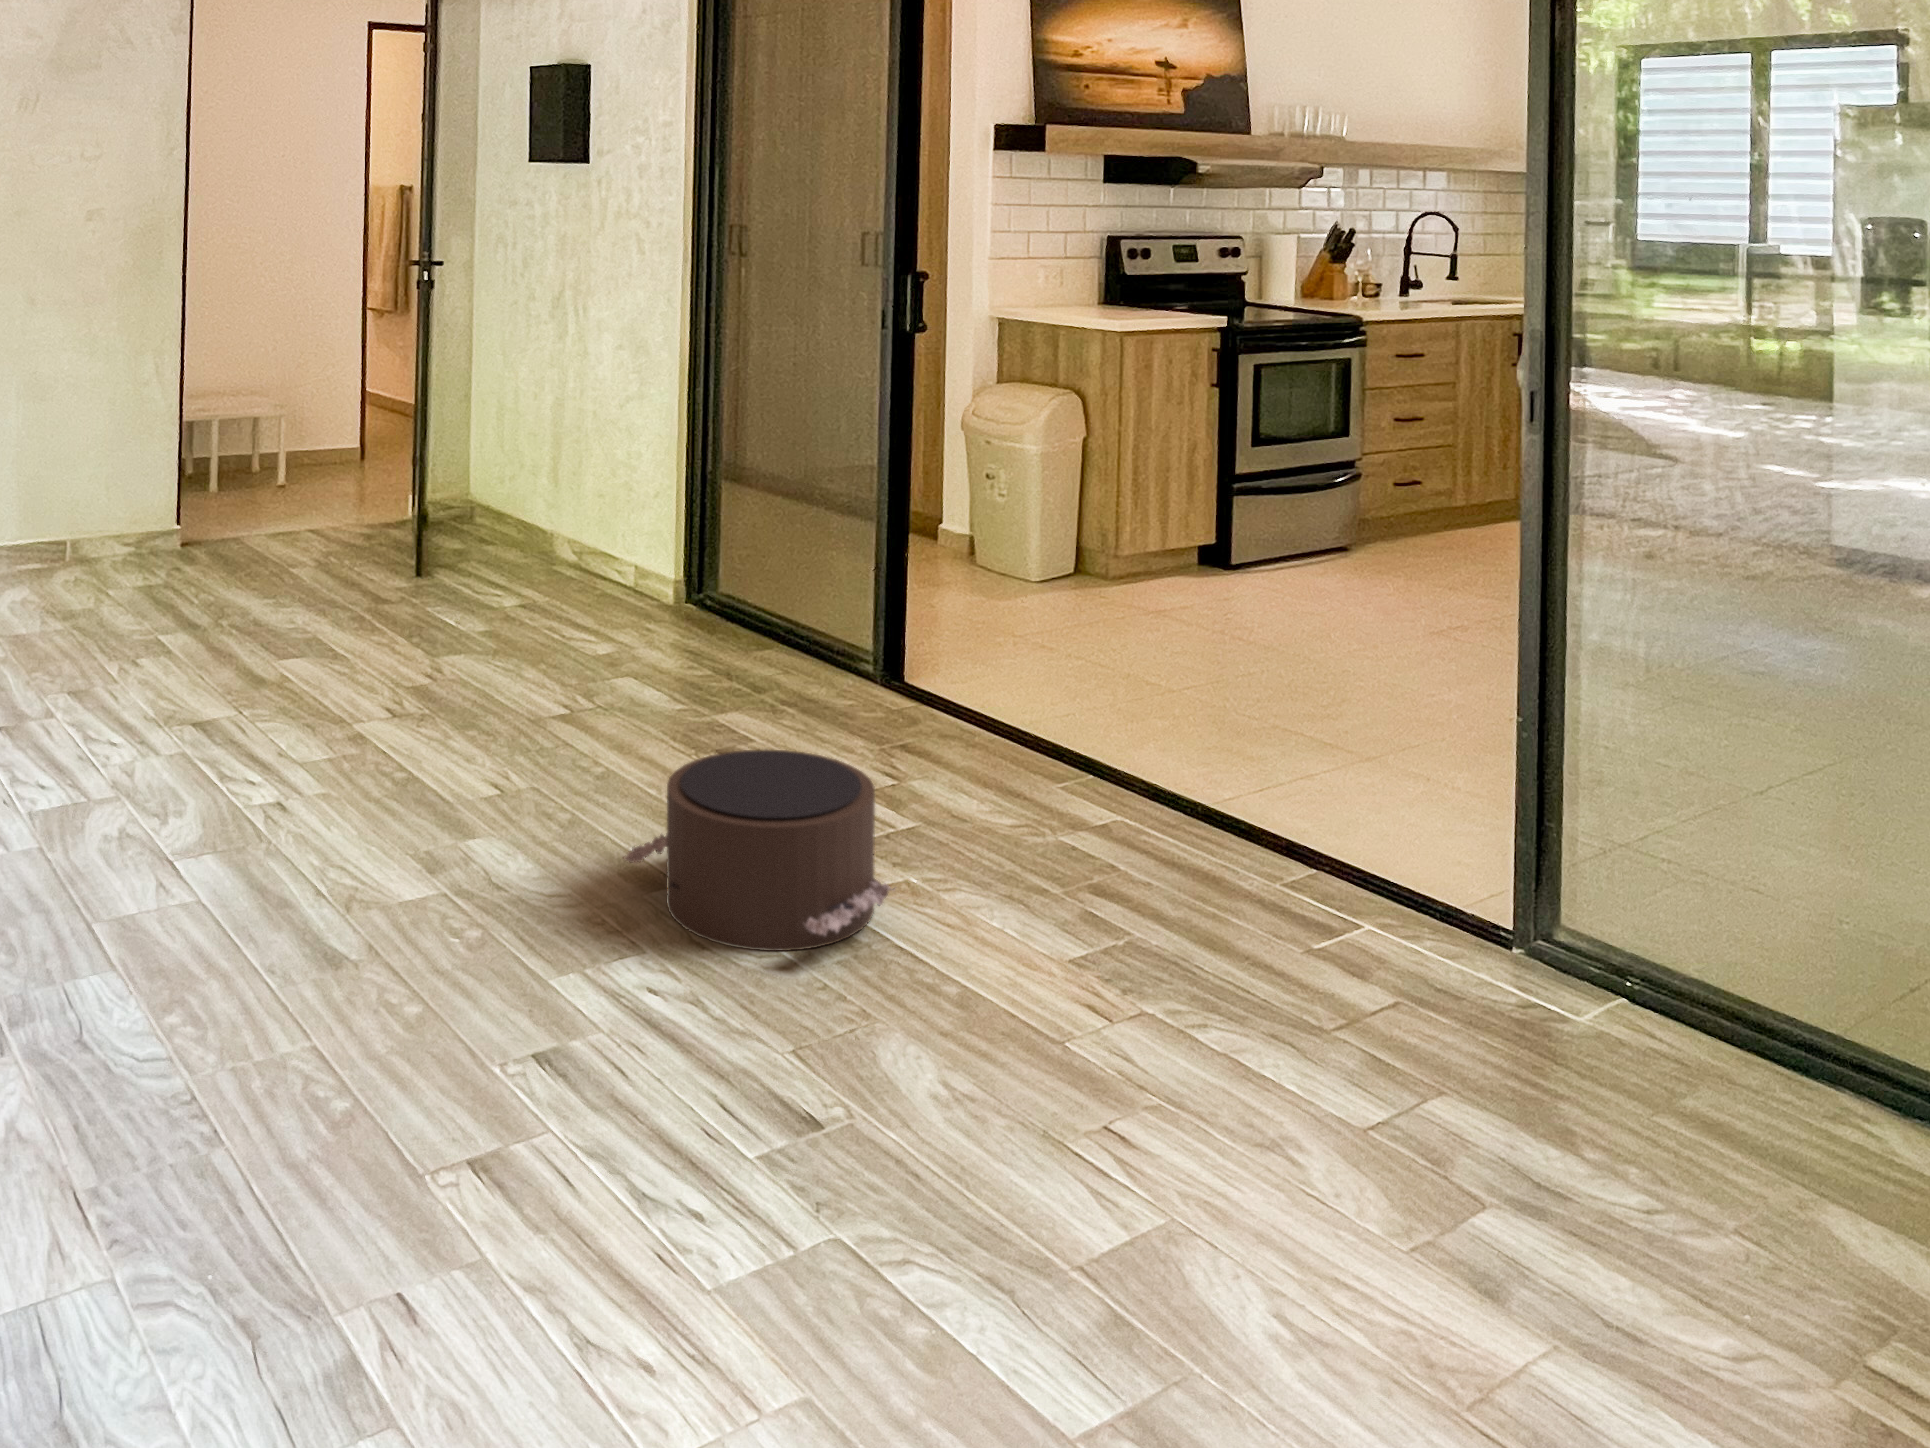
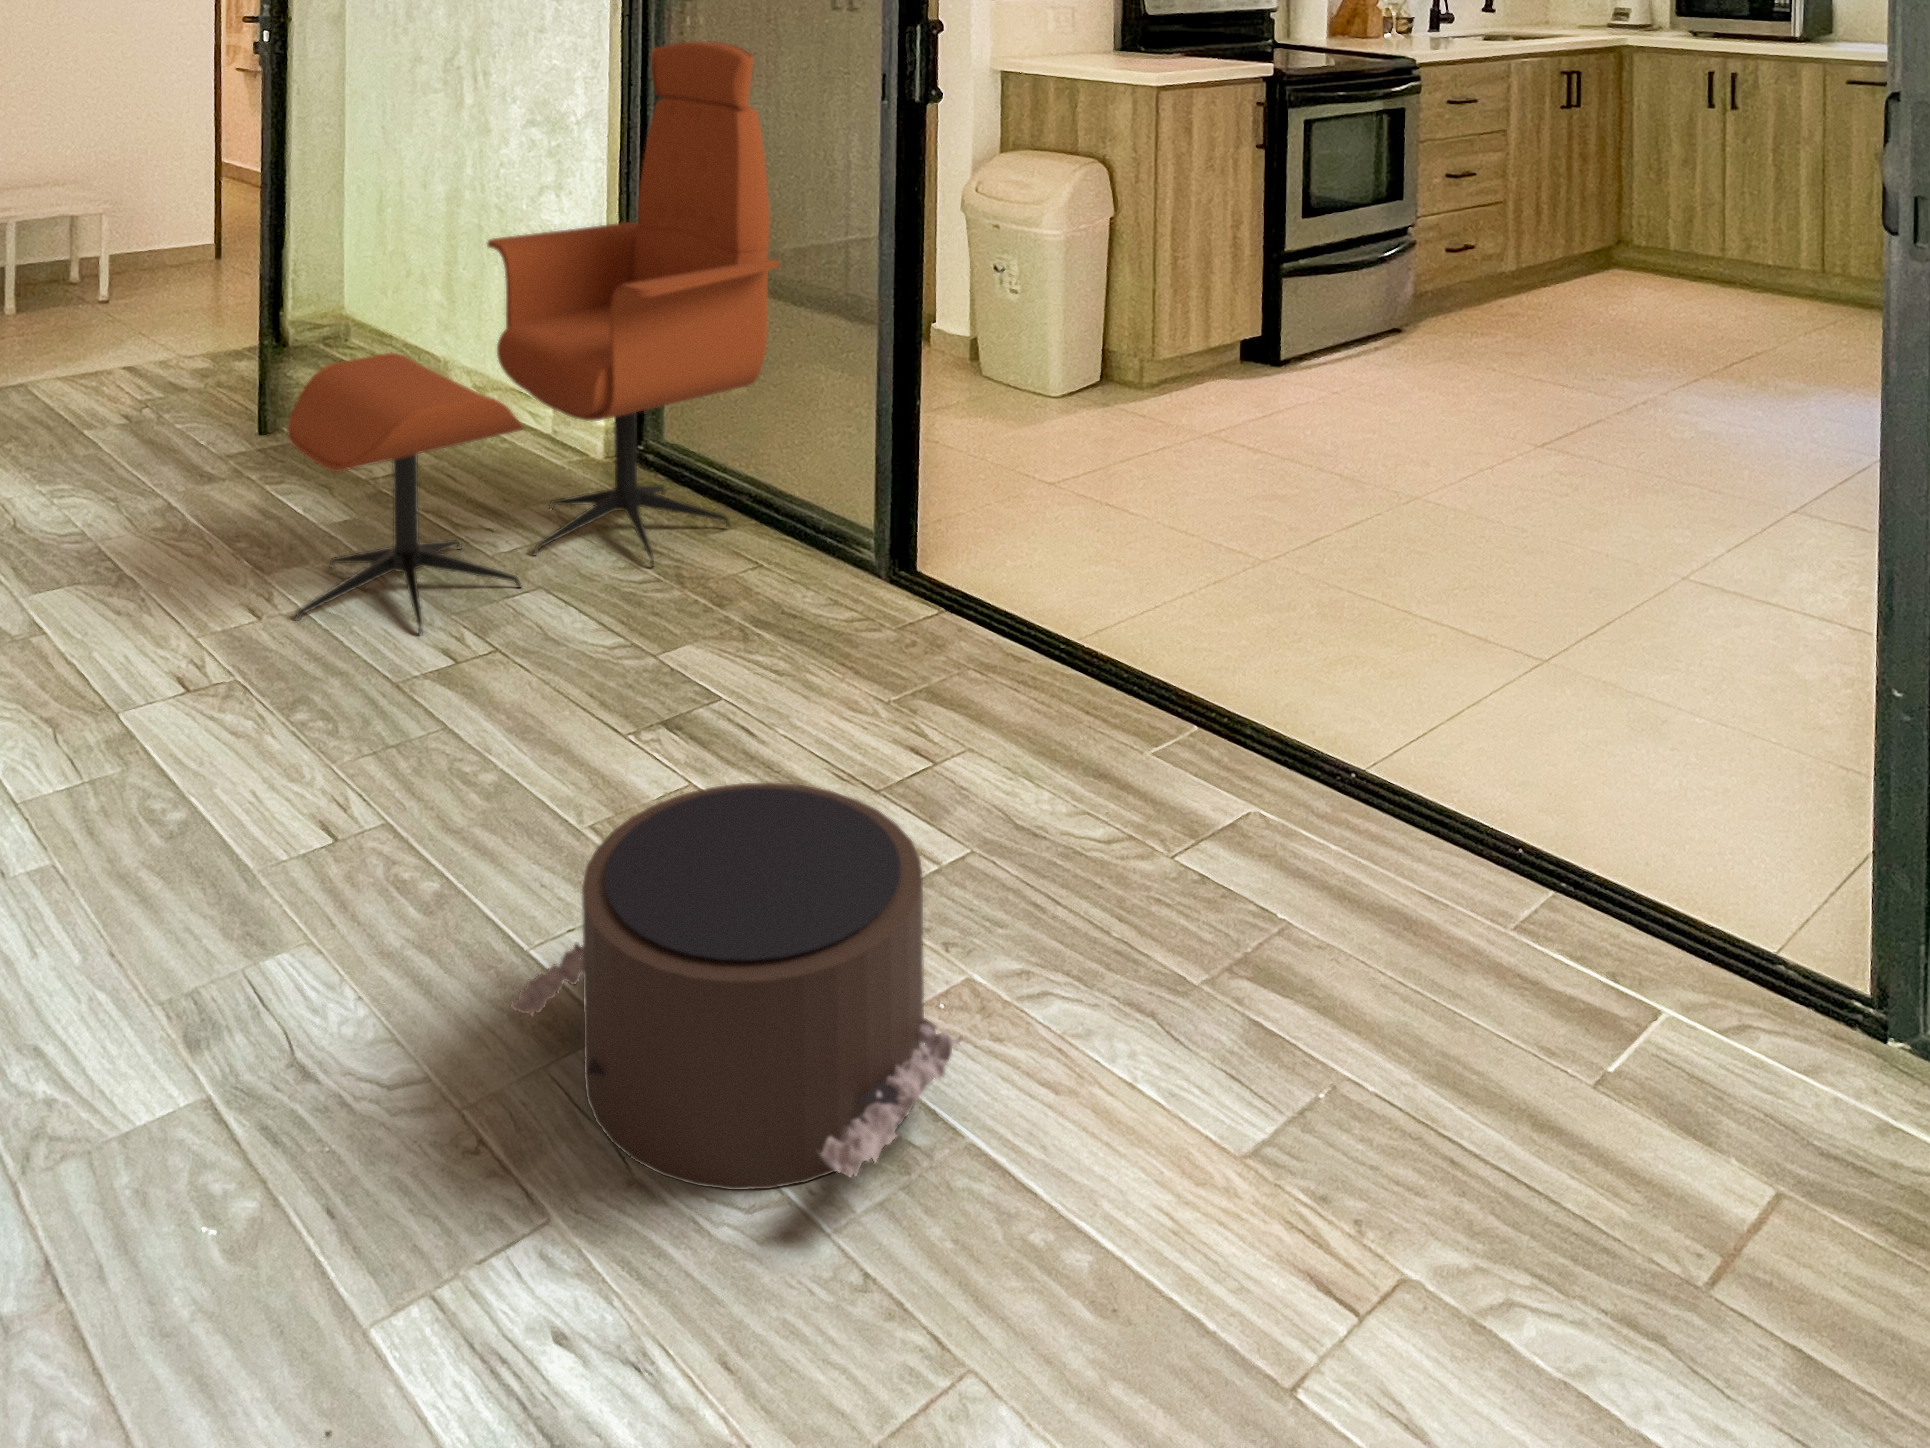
lounge chair: none [454,285,807,699] -> present [287,41,779,636]

